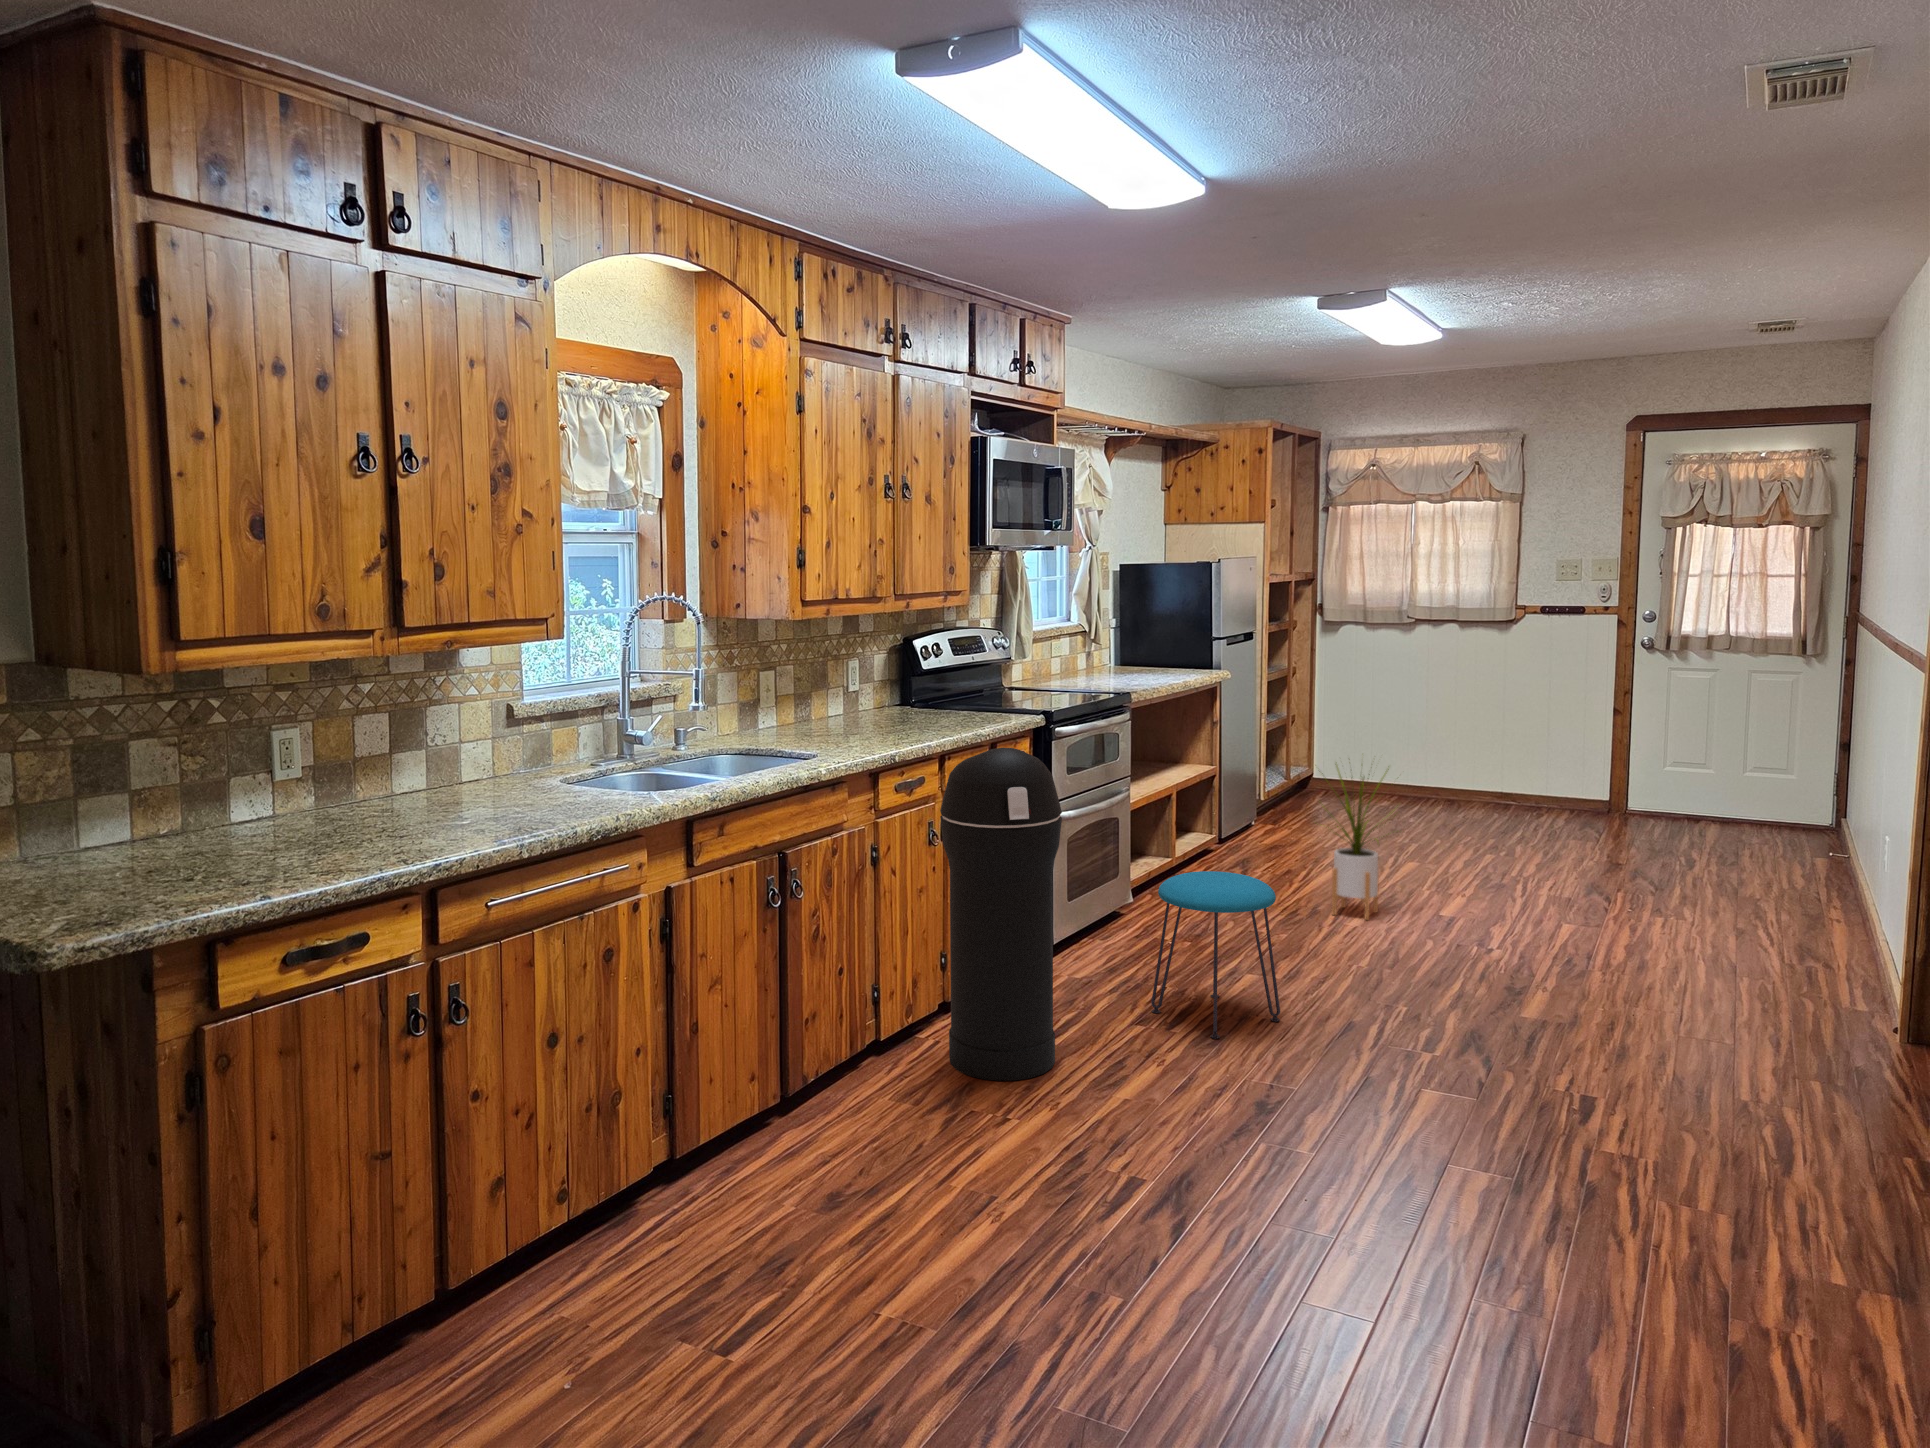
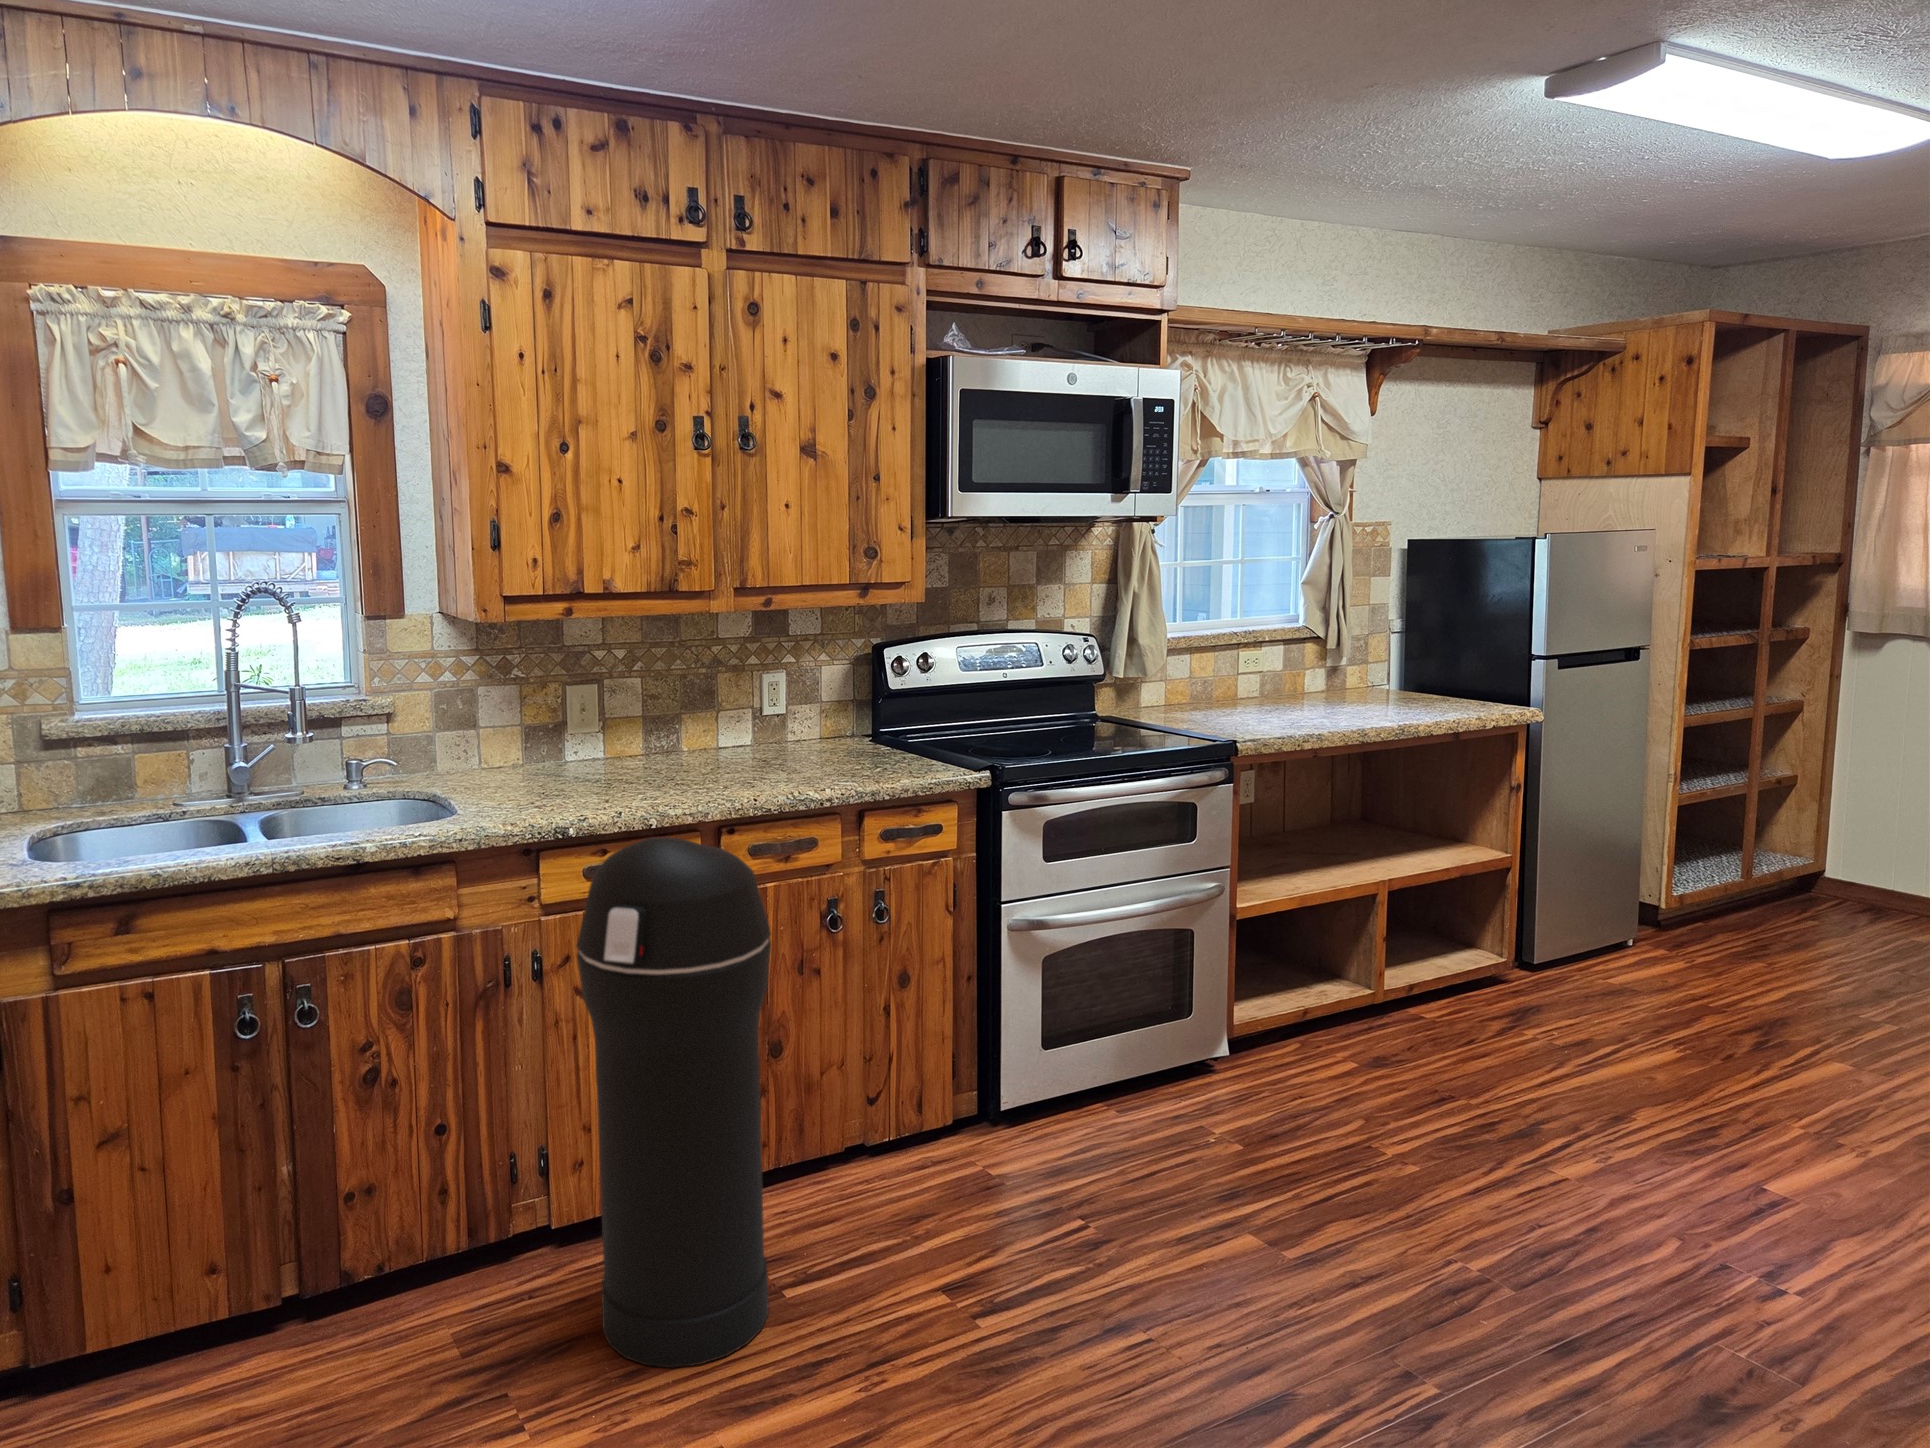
house plant: present [1322,767,1394,920] -> none [1543,874,1723,1180]
stool: present [1151,871,1280,1039] -> none [1007,1068,1208,1378]

